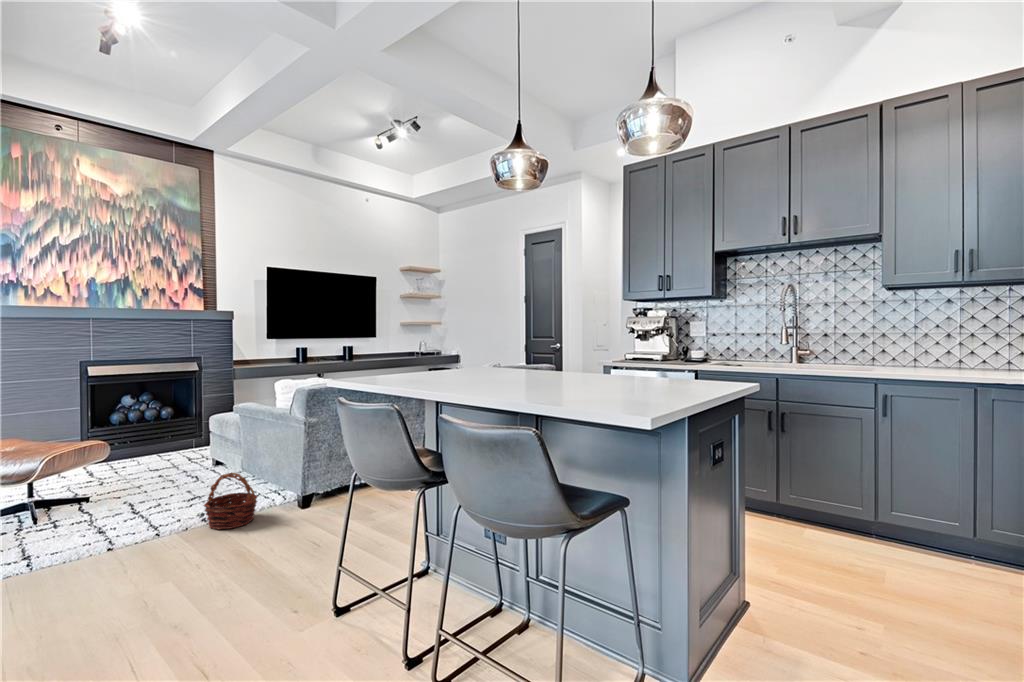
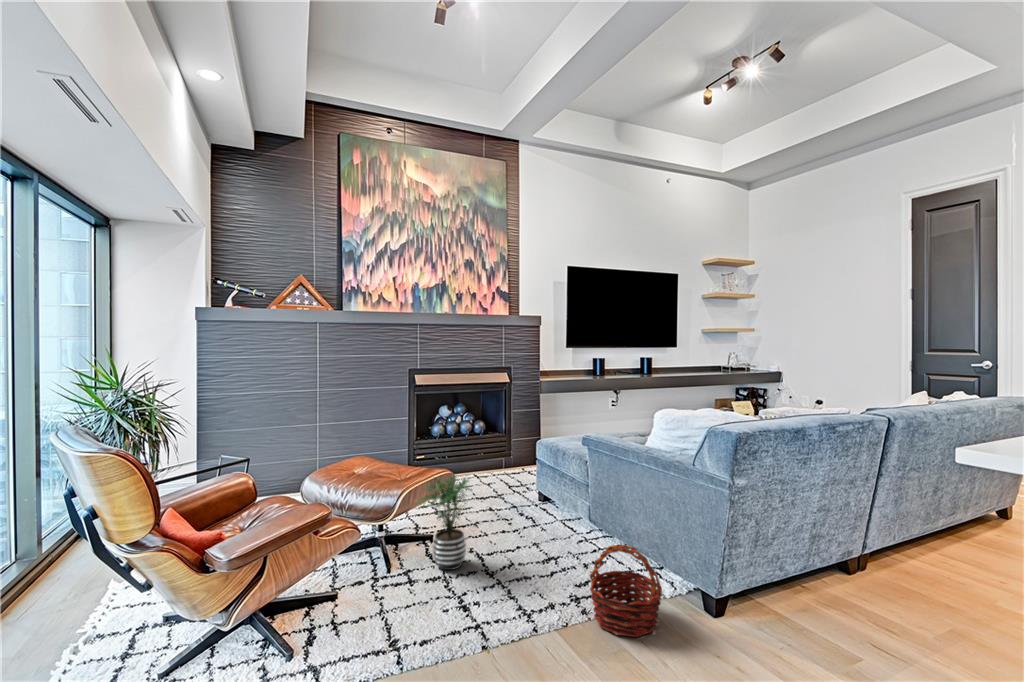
potted plant: none [62,441,129,517] -> present [418,475,470,570]

